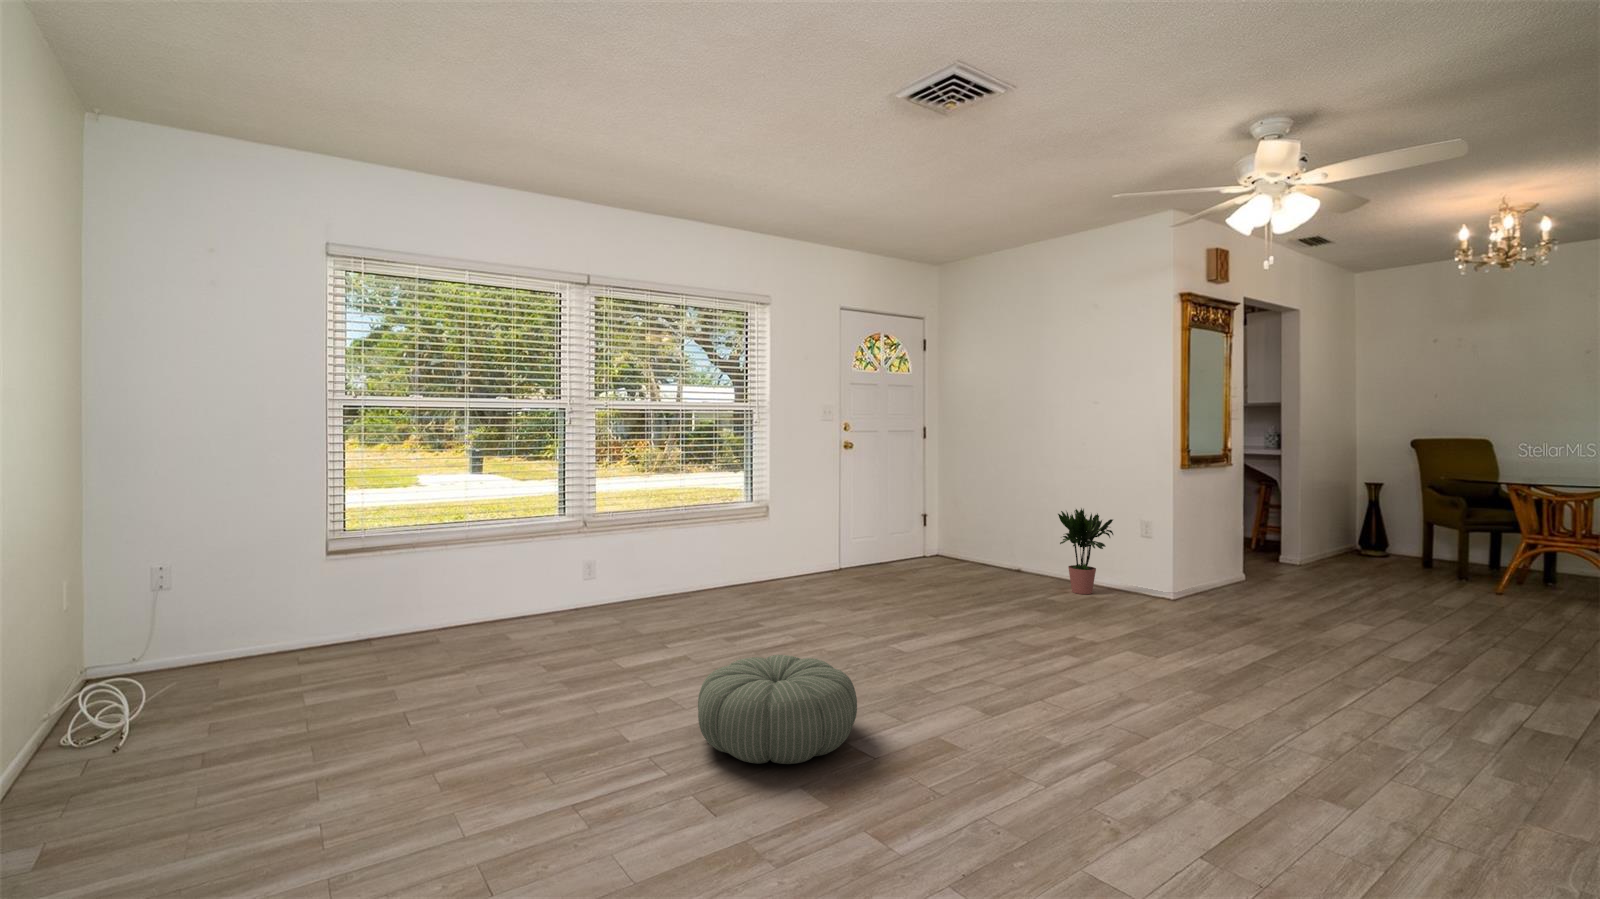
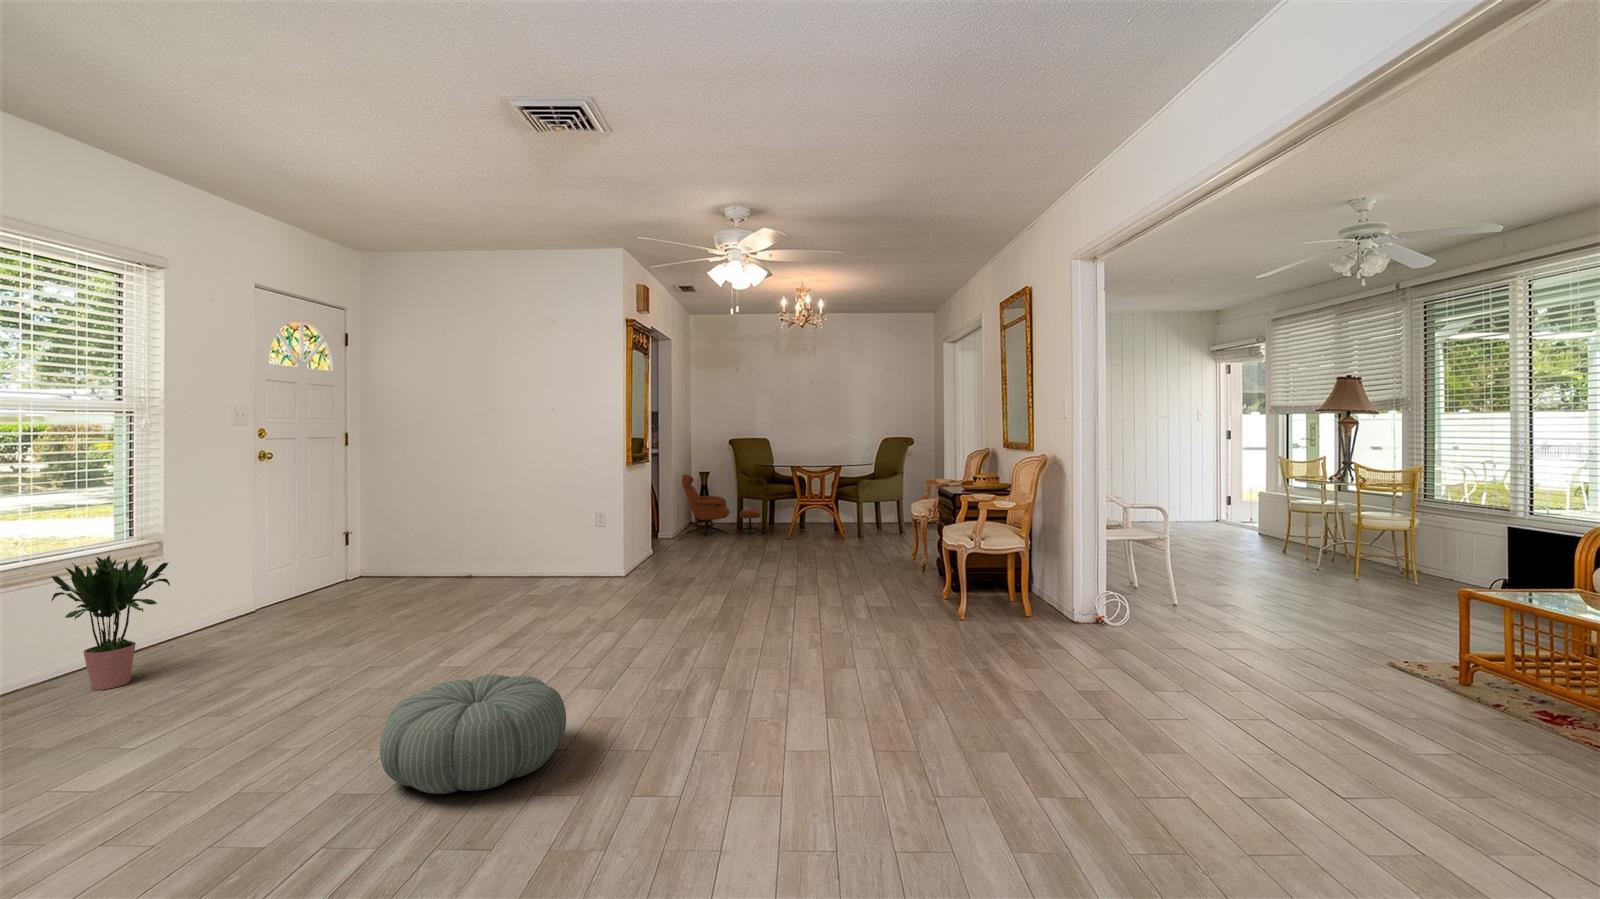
lounge chair: none [1322,484,1466,577] -> present [682,474,764,536]
potted plant: present [1058,508,1113,594] -> present [52,556,170,690]

